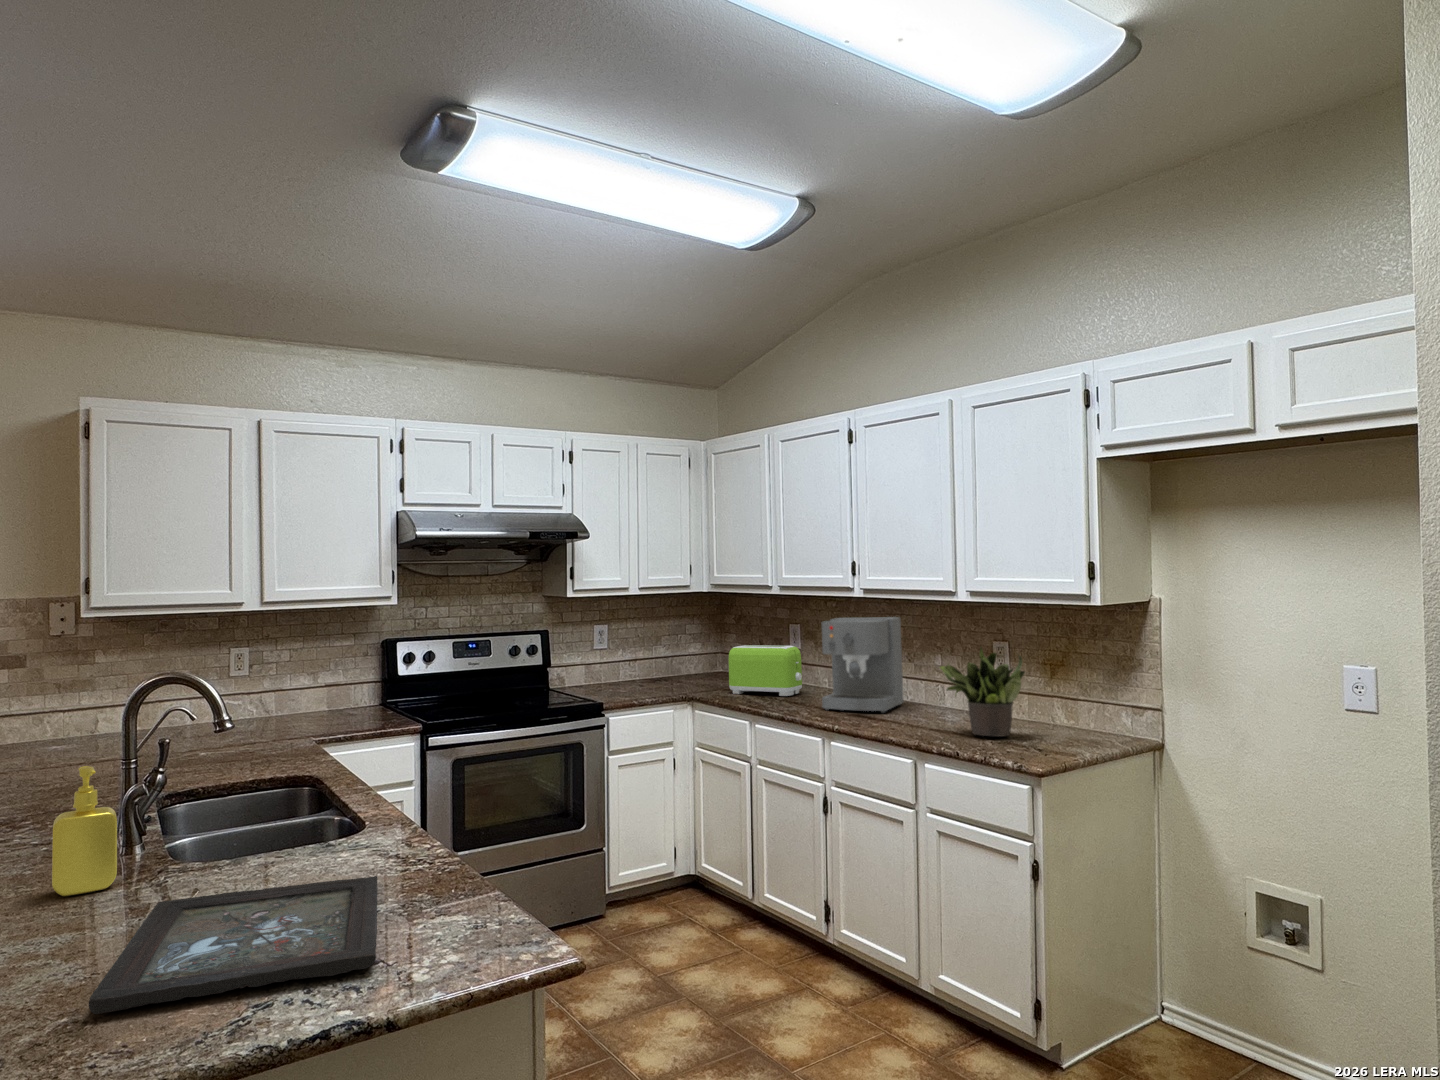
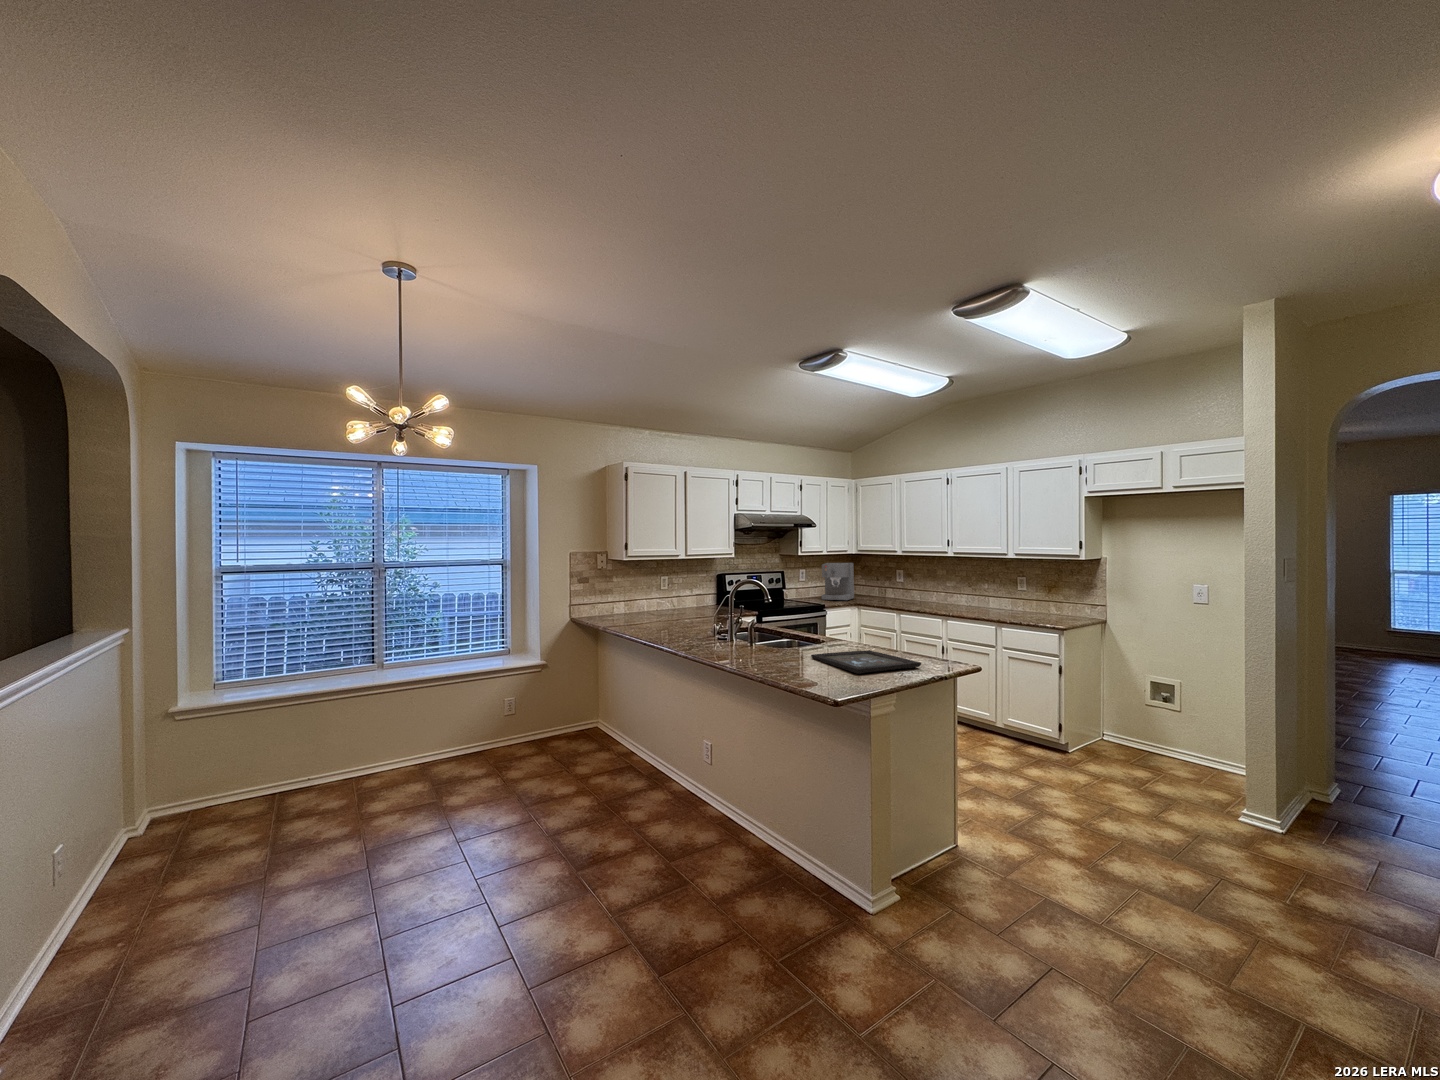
coffee maker: present [822,617,904,713] -> present [821,563,854,601]
toaster: present [729,645,802,696] -> none [875,580,913,603]
potted plant: present [940,648,1025,737] -> none [1001,577,1046,617]
soap dispenser: present [52,766,117,896] -> none [756,611,777,655]

